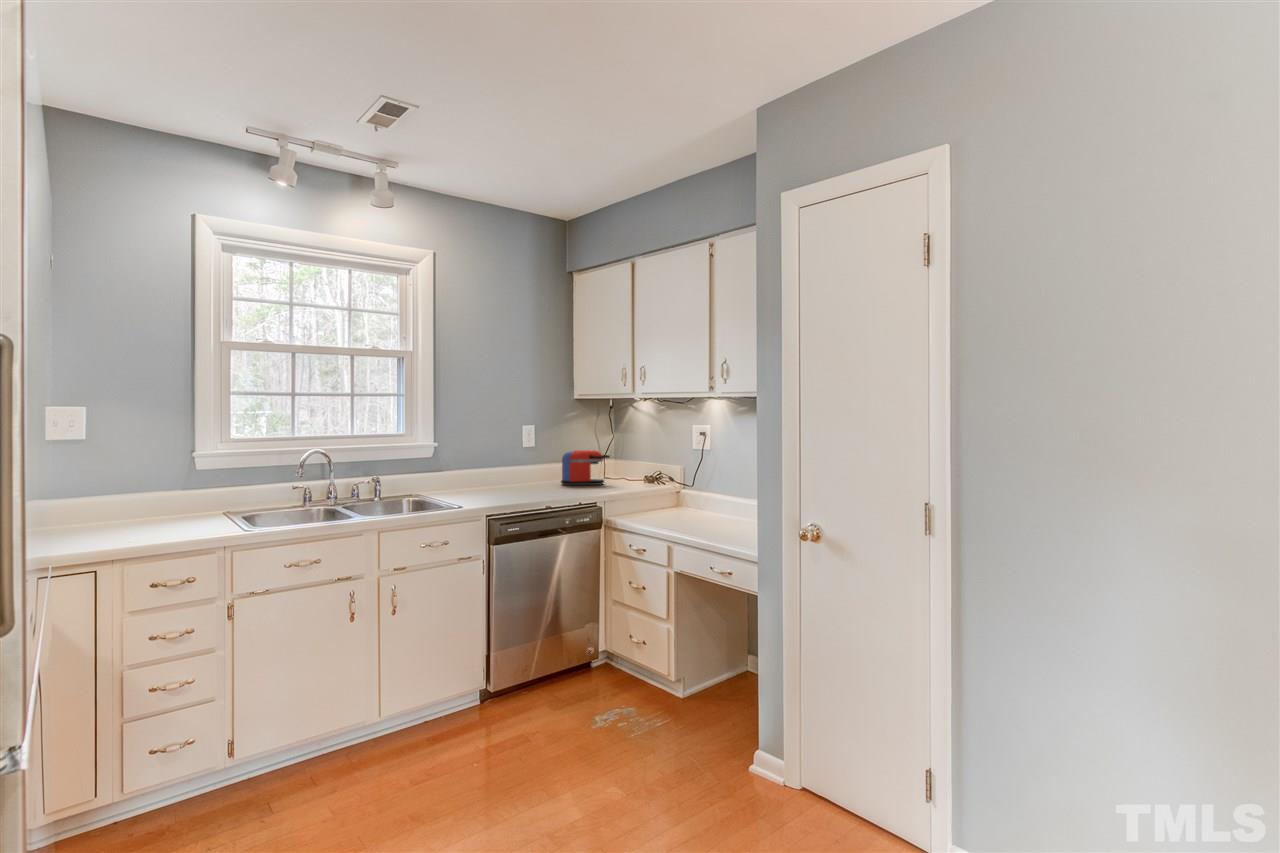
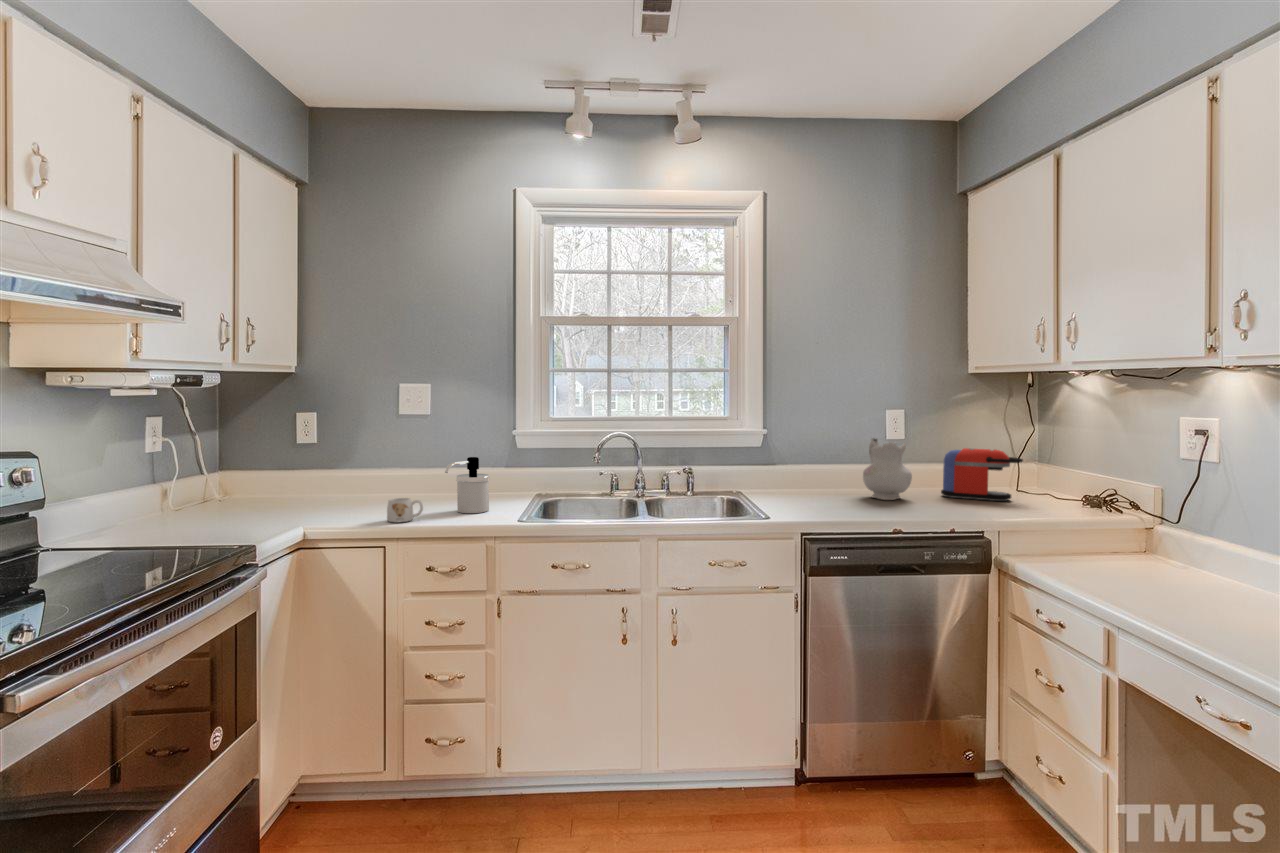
ceramic pitcher: none [511,445,544,490] -> present [863,438,912,500]
soap dispenser: none [150,477,193,532] -> present [445,457,490,513]
mug: none [85,521,130,546] -> present [387,498,423,522]

